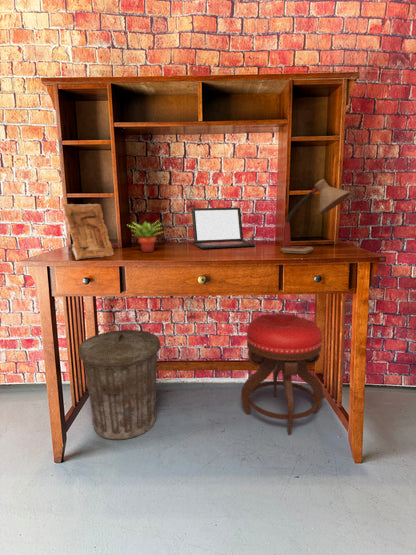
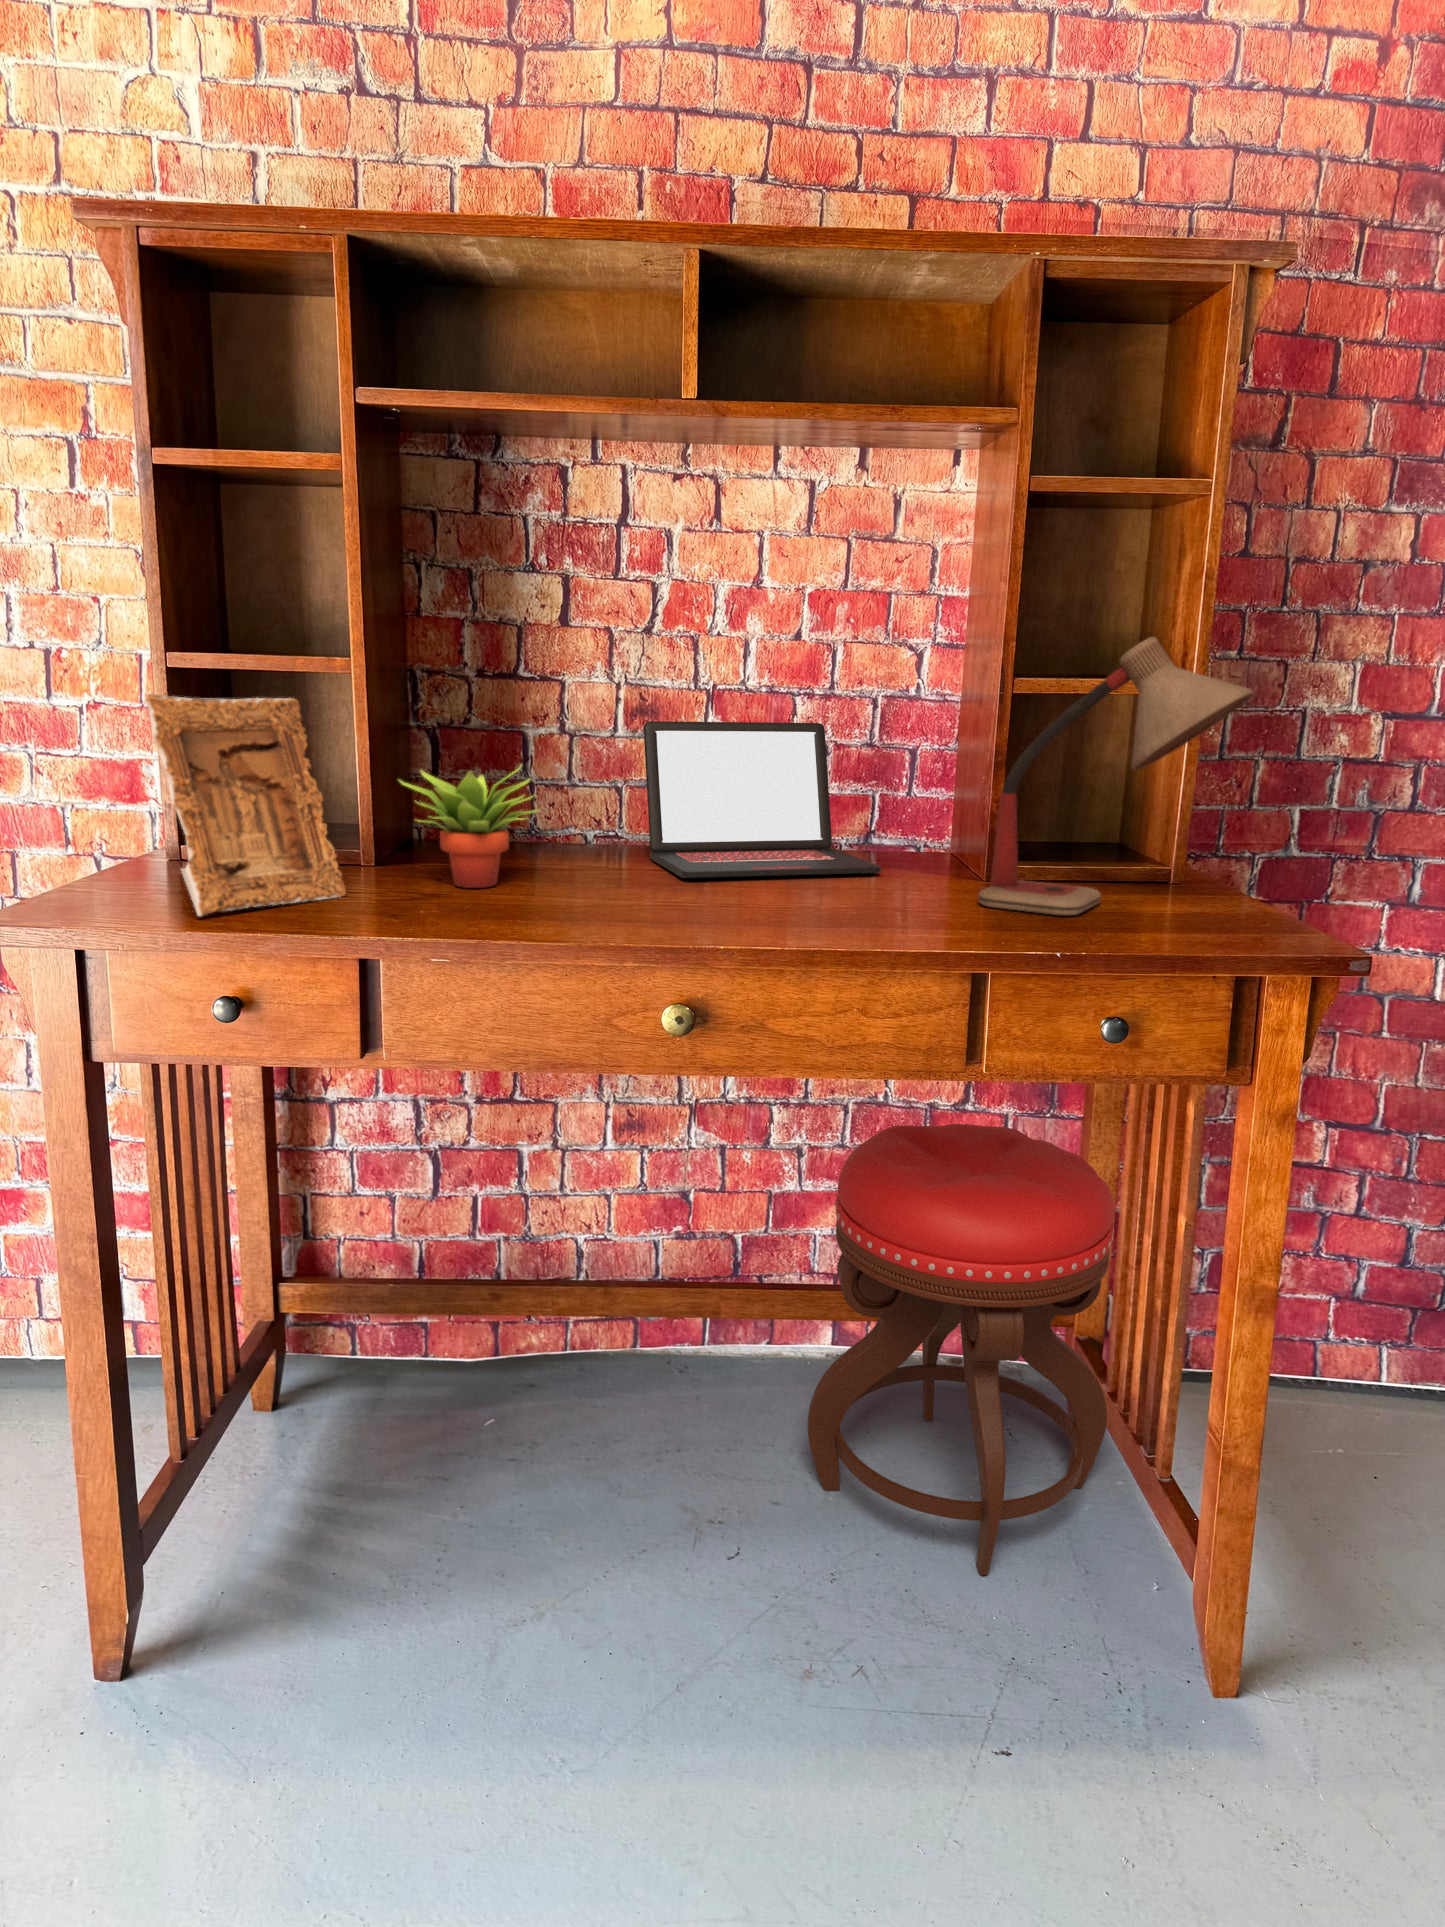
trash can: present [79,330,160,440] -> none [201,1169,513,1590]

